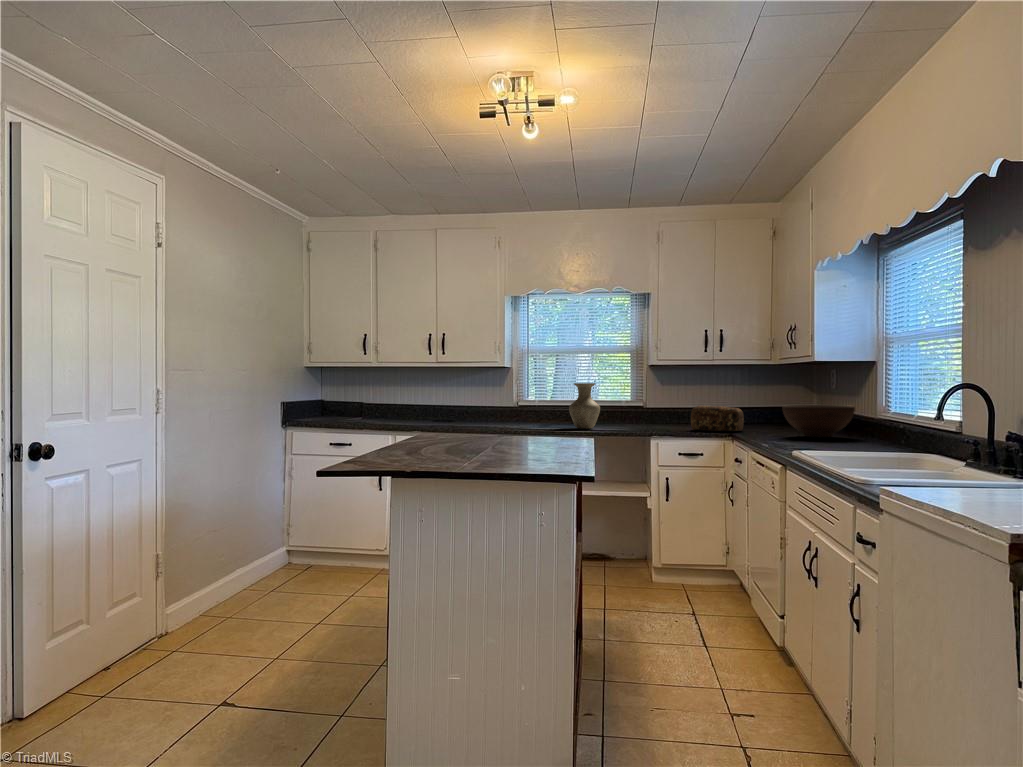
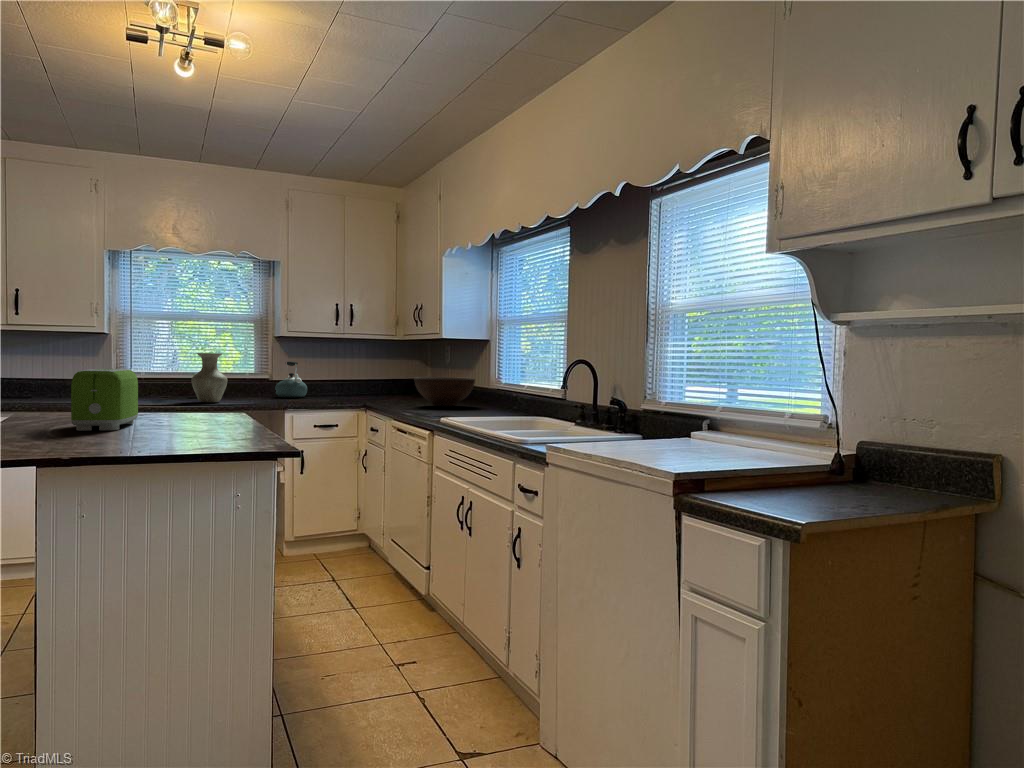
kettle: none [651,390,682,425] -> present [275,361,307,398]
toaster: none [442,399,498,452] -> present [71,369,138,430]
bread loaf: present [691,406,744,431] -> none [324,378,374,402]

